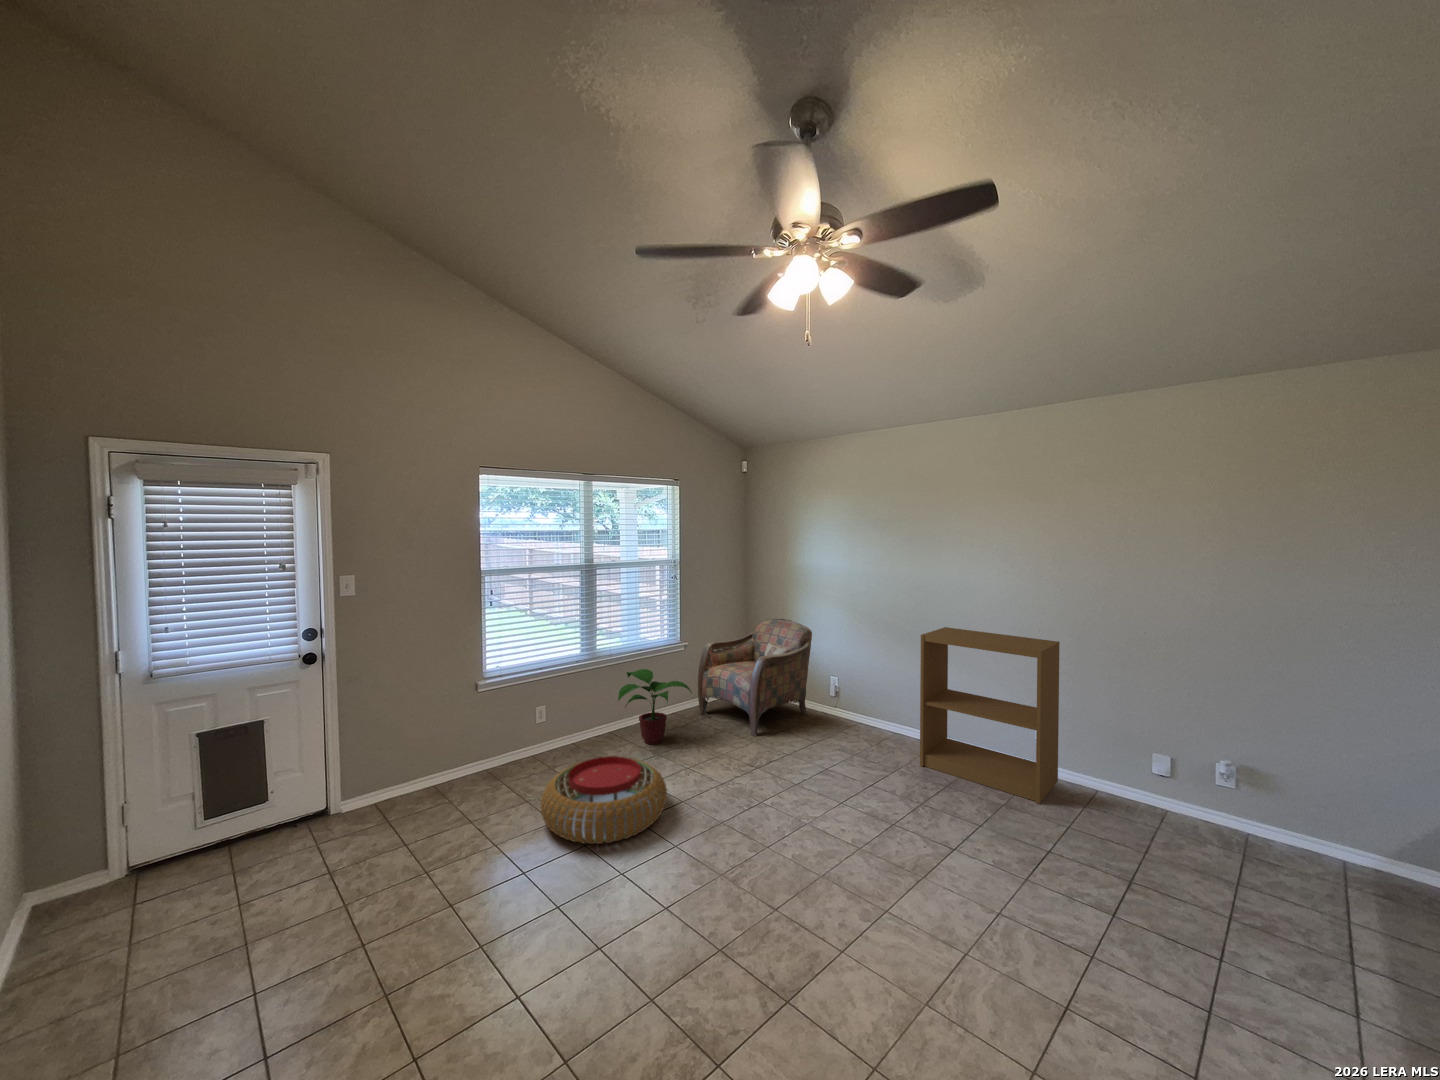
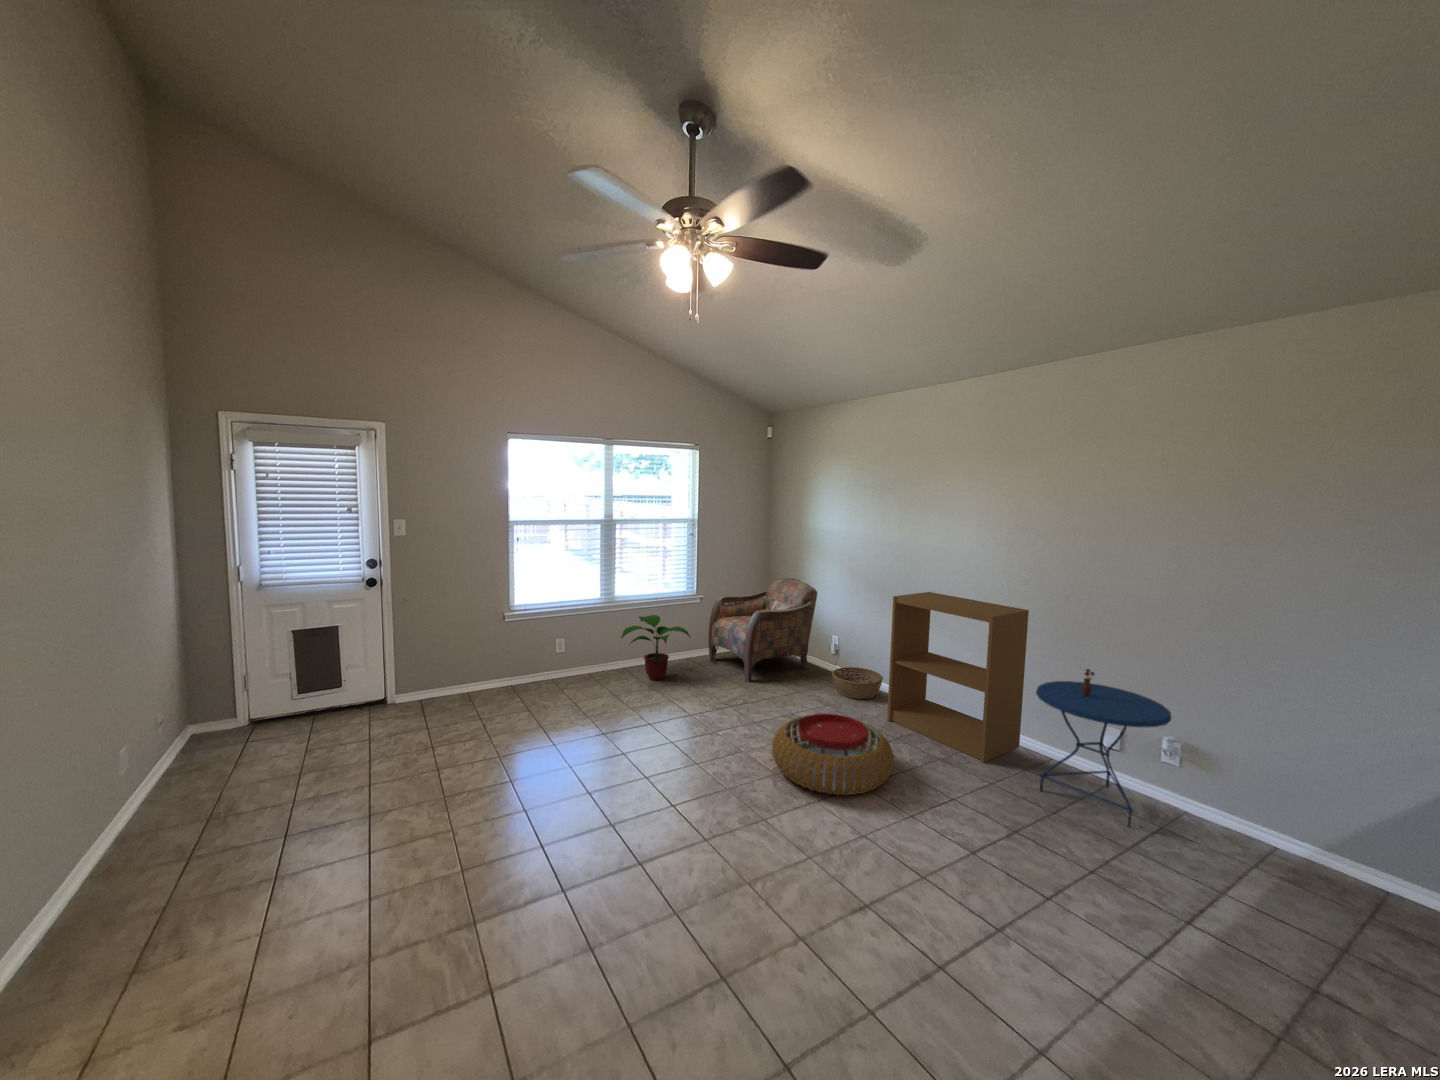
side table: none [1095,699,1238,859] -> present [1036,669,1171,827]
basket: none [844,710,898,744] -> present [832,667,883,699]
pouf: present [541,756,667,844] -> present [772,713,894,795]

